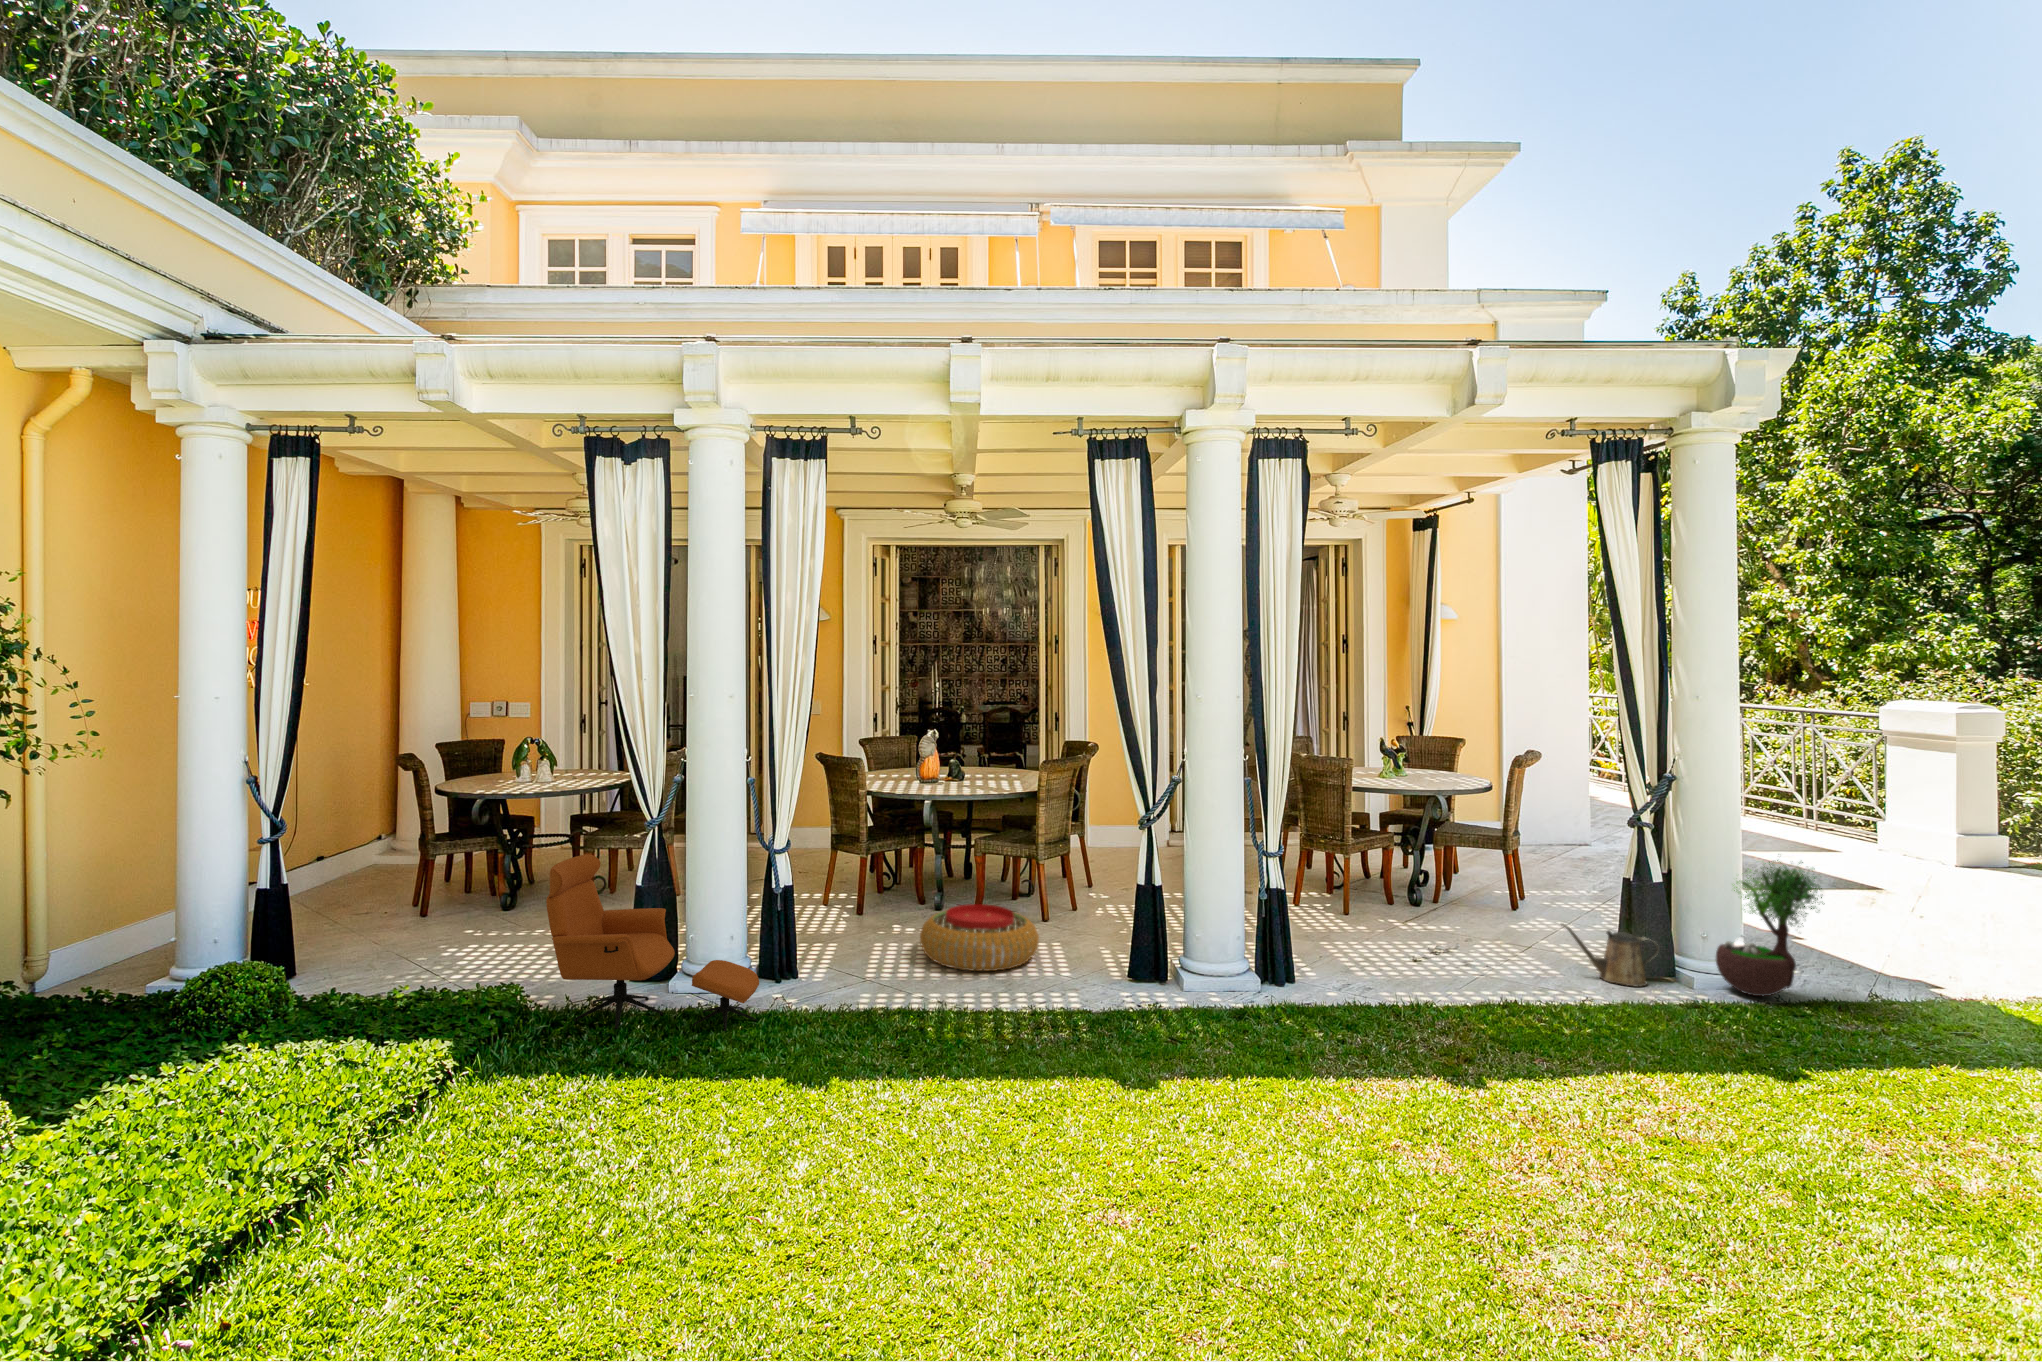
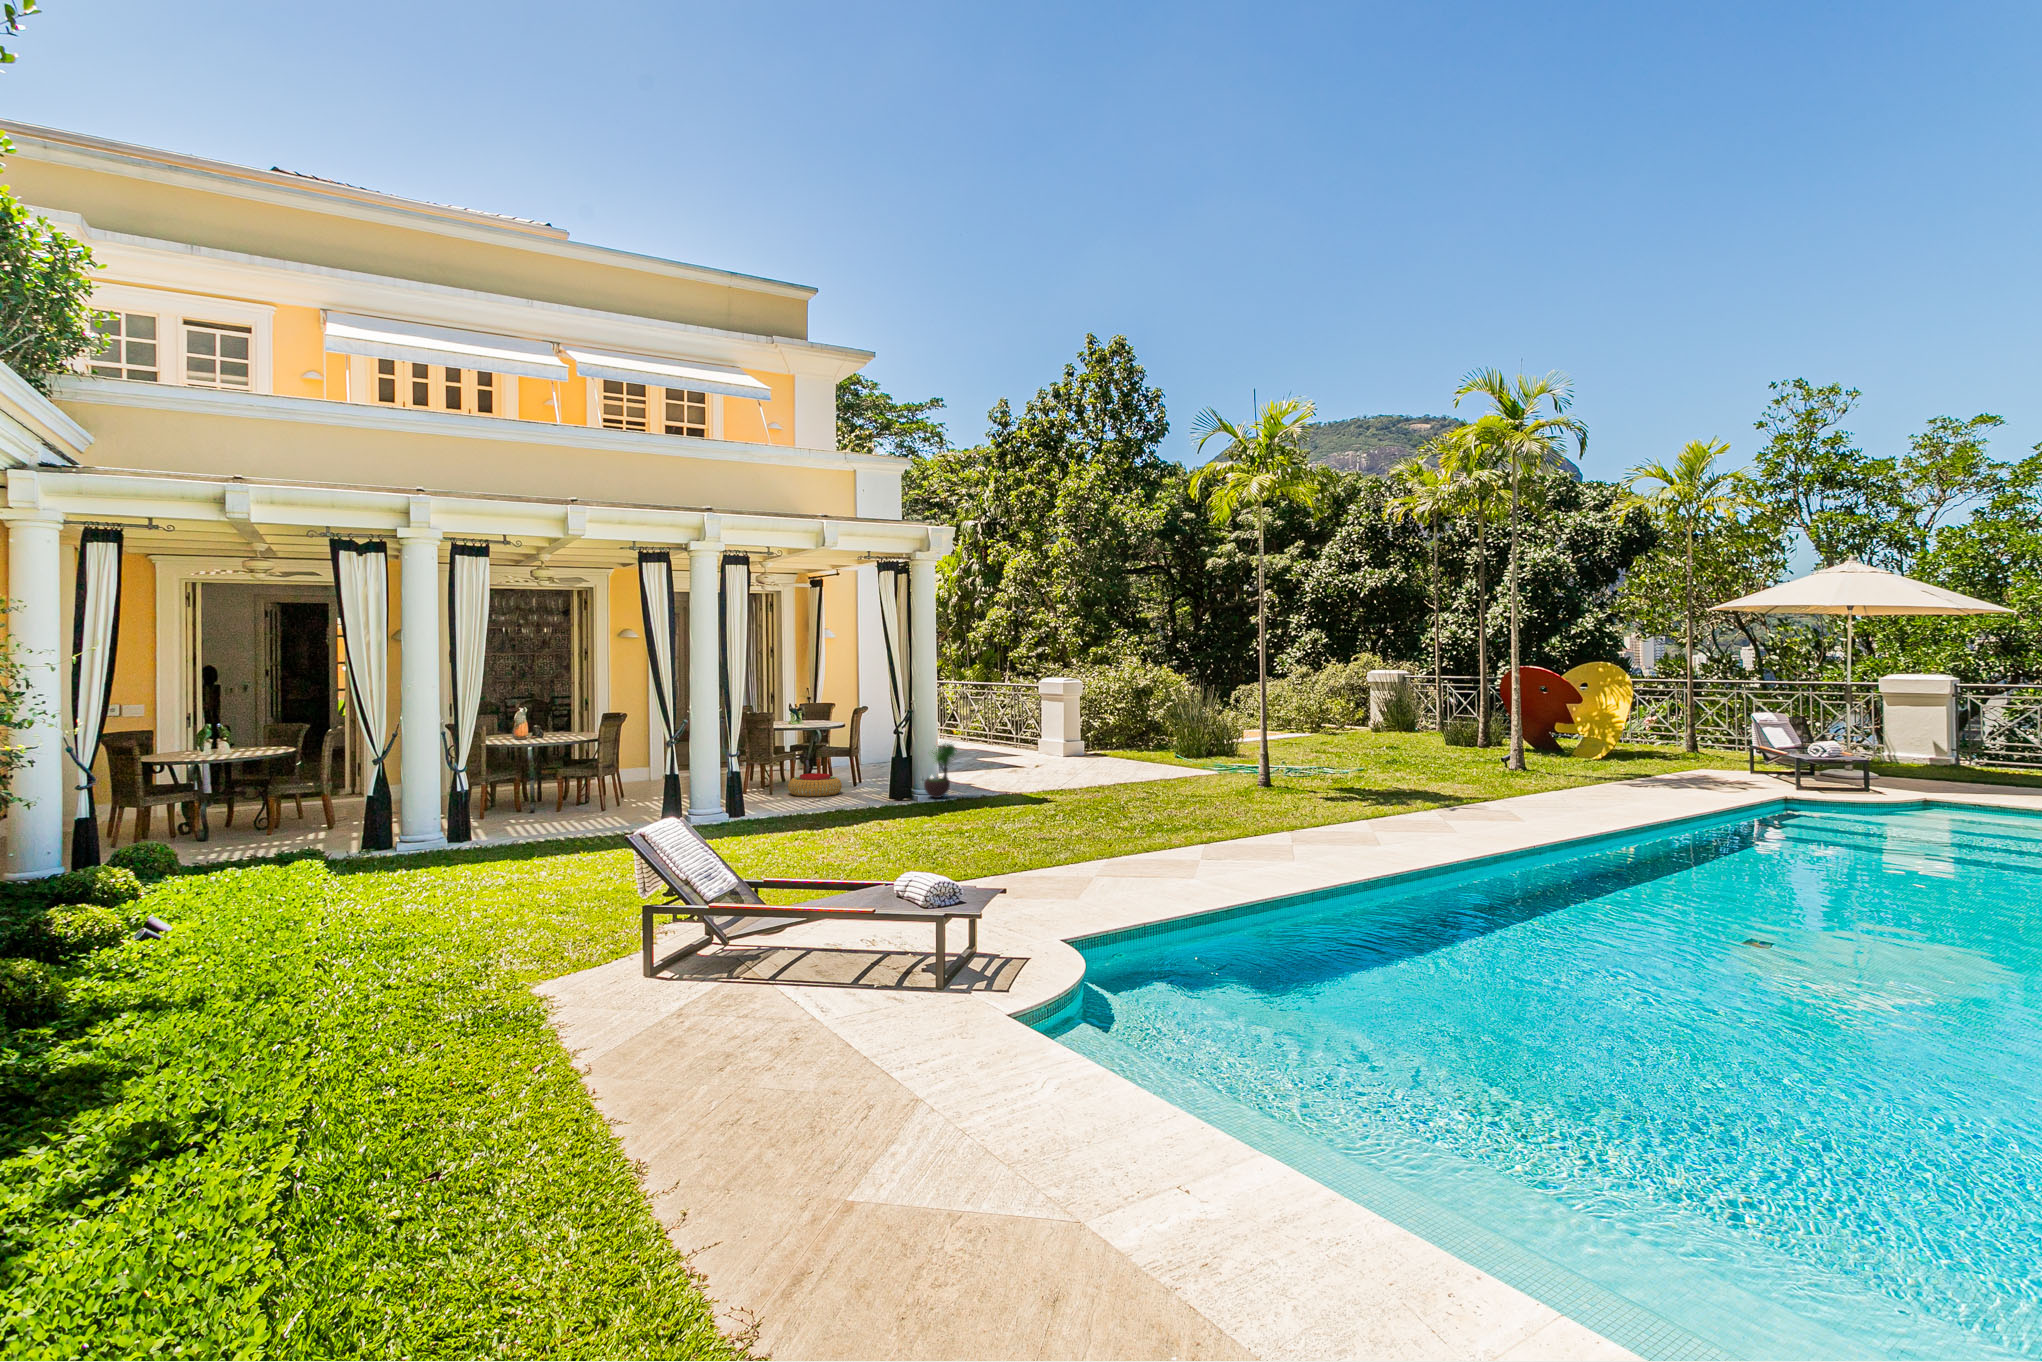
armchair: present [546,854,759,1031] -> none [353,772,478,854]
pouf: present [920,904,1039,971] -> present [788,773,842,797]
watering can: present [1561,924,1659,986] -> none [864,777,903,800]

